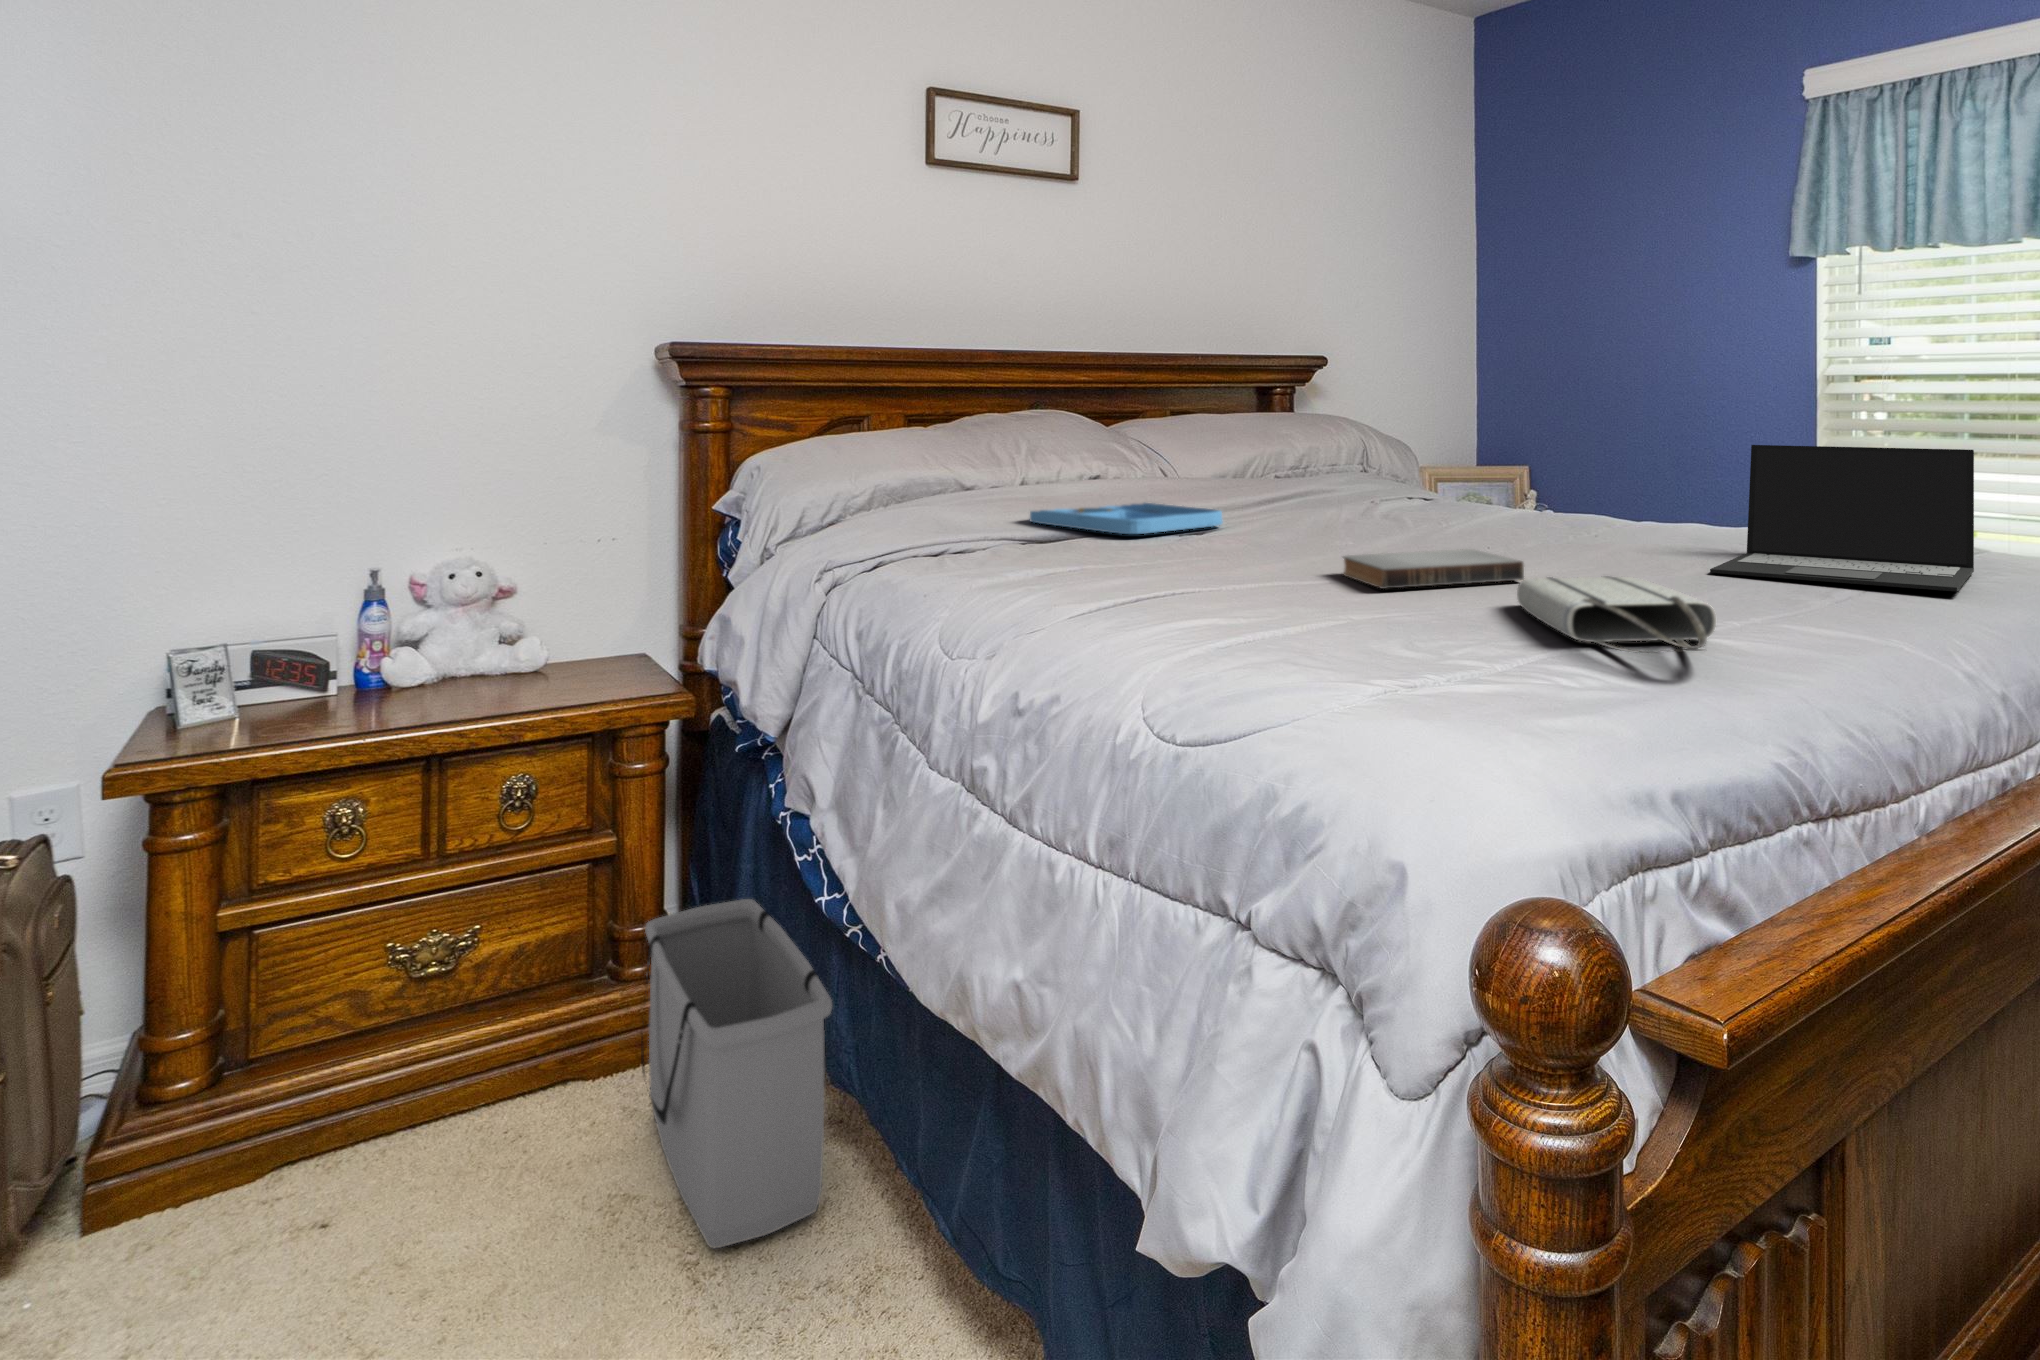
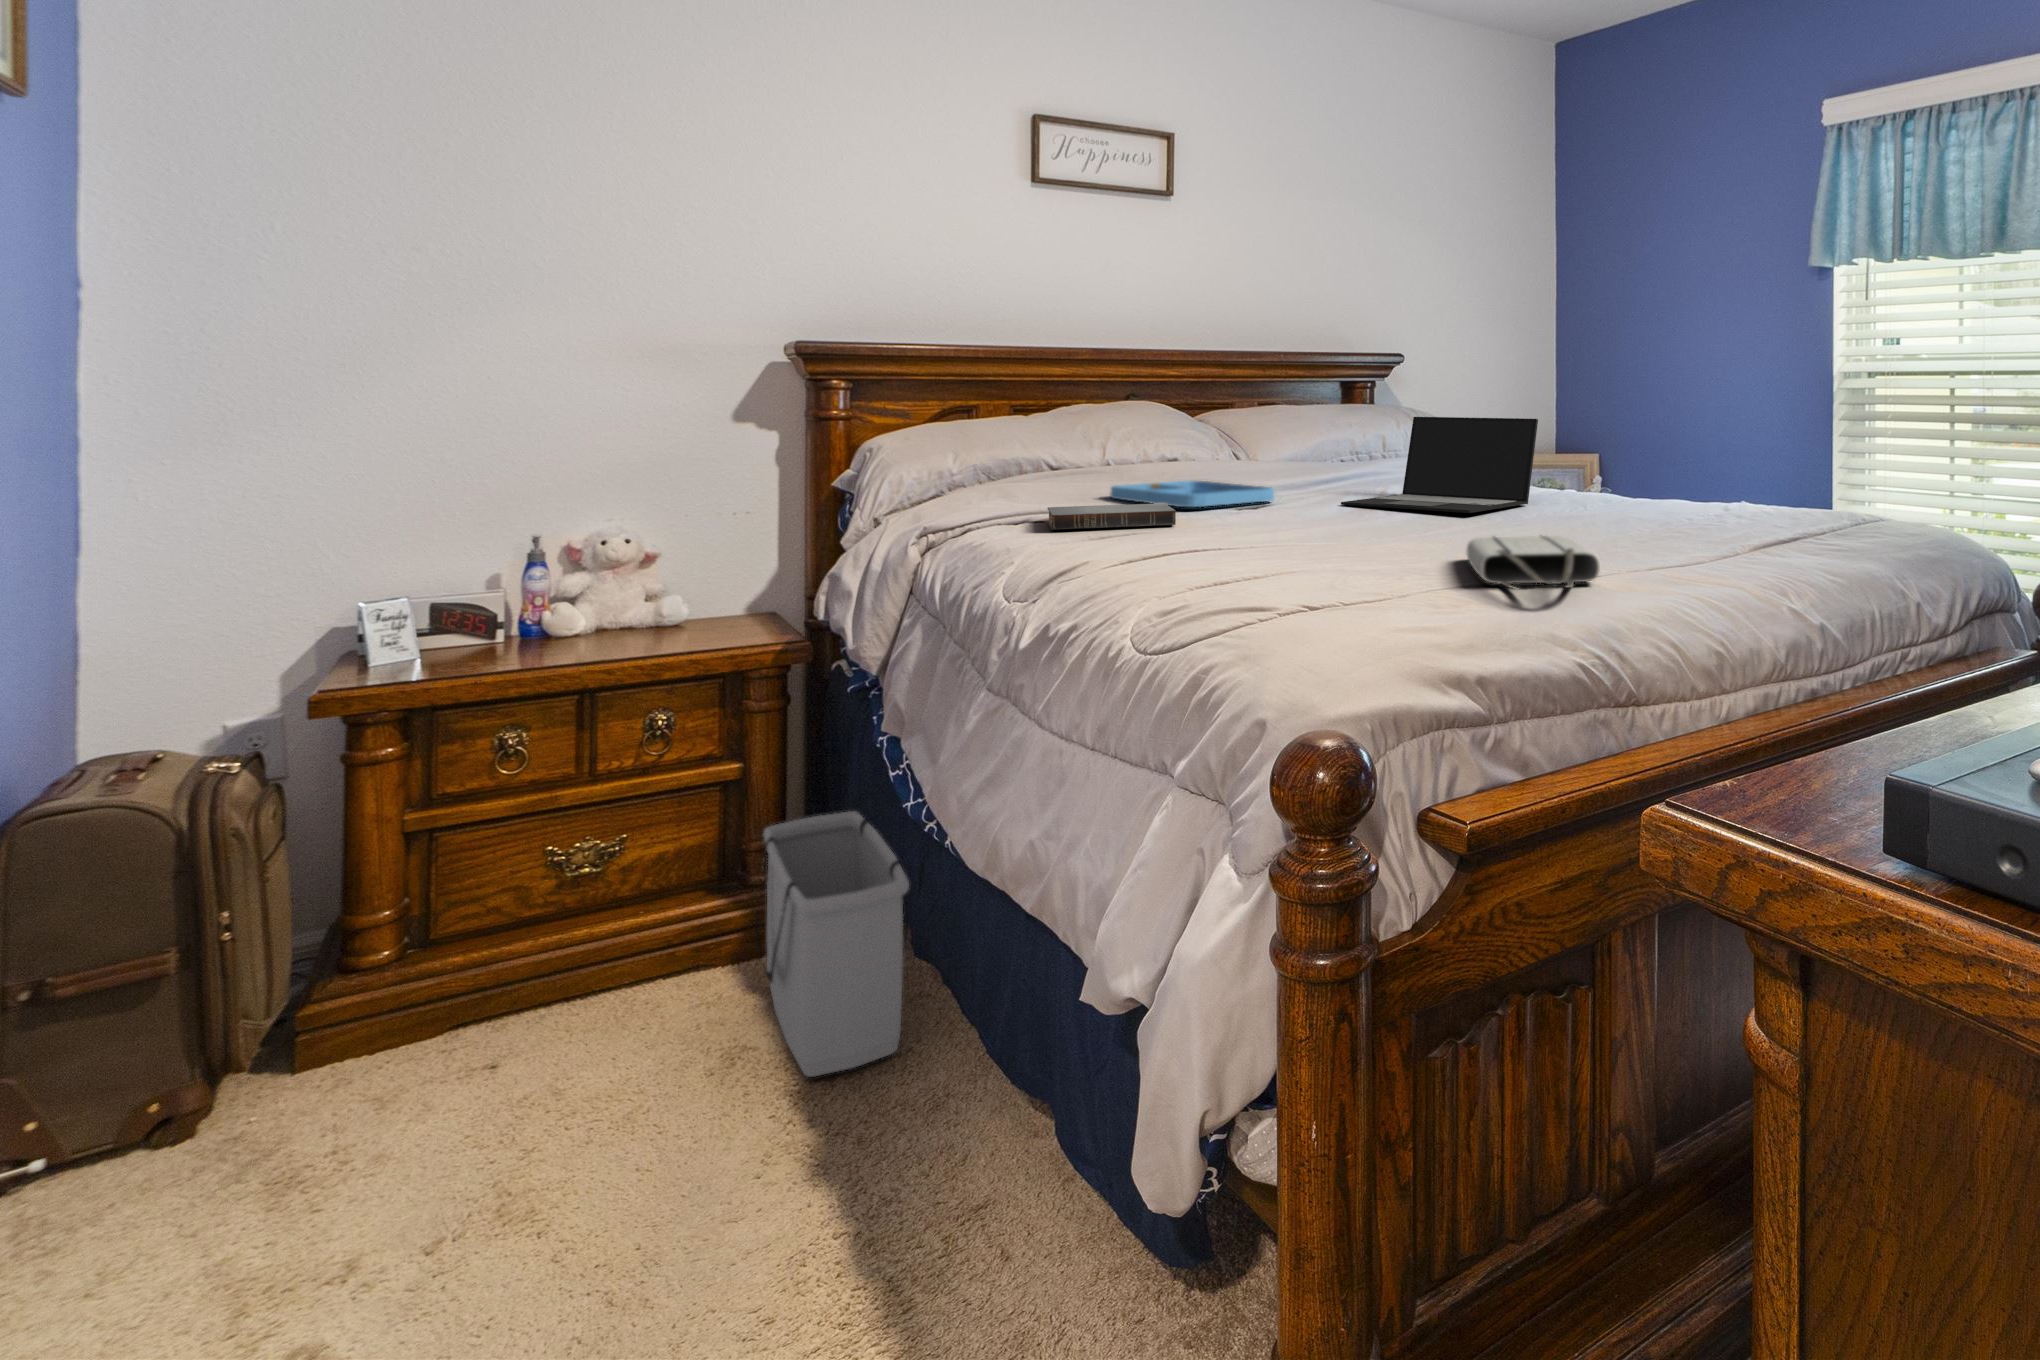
laptop: present [1710,445,1974,591] -> present [1341,417,1538,513]
book: present [1343,549,1524,589] -> present [1047,504,1176,530]

